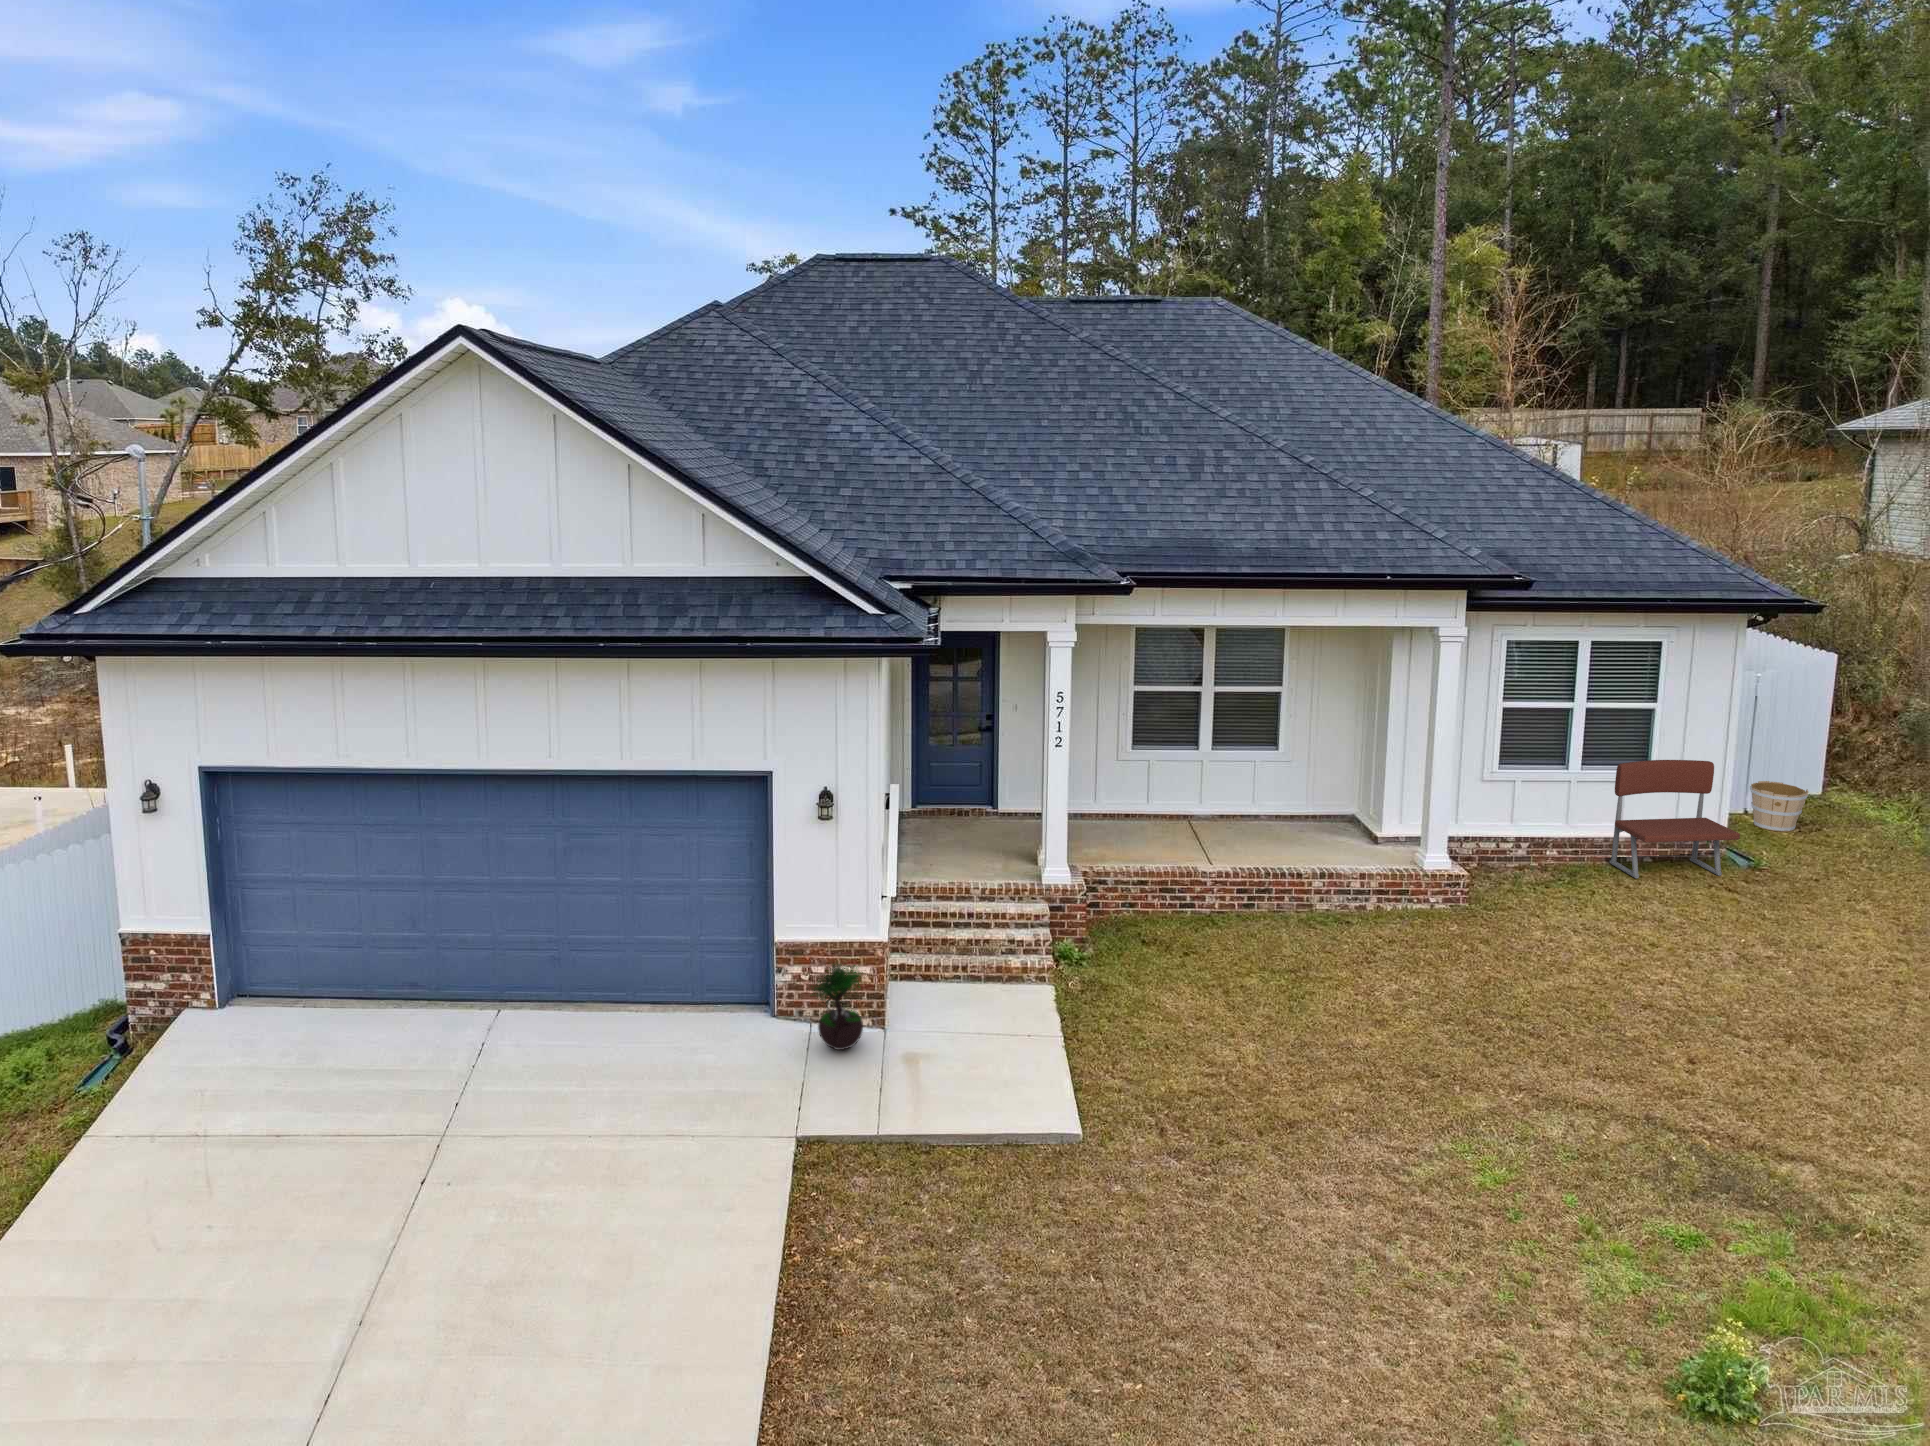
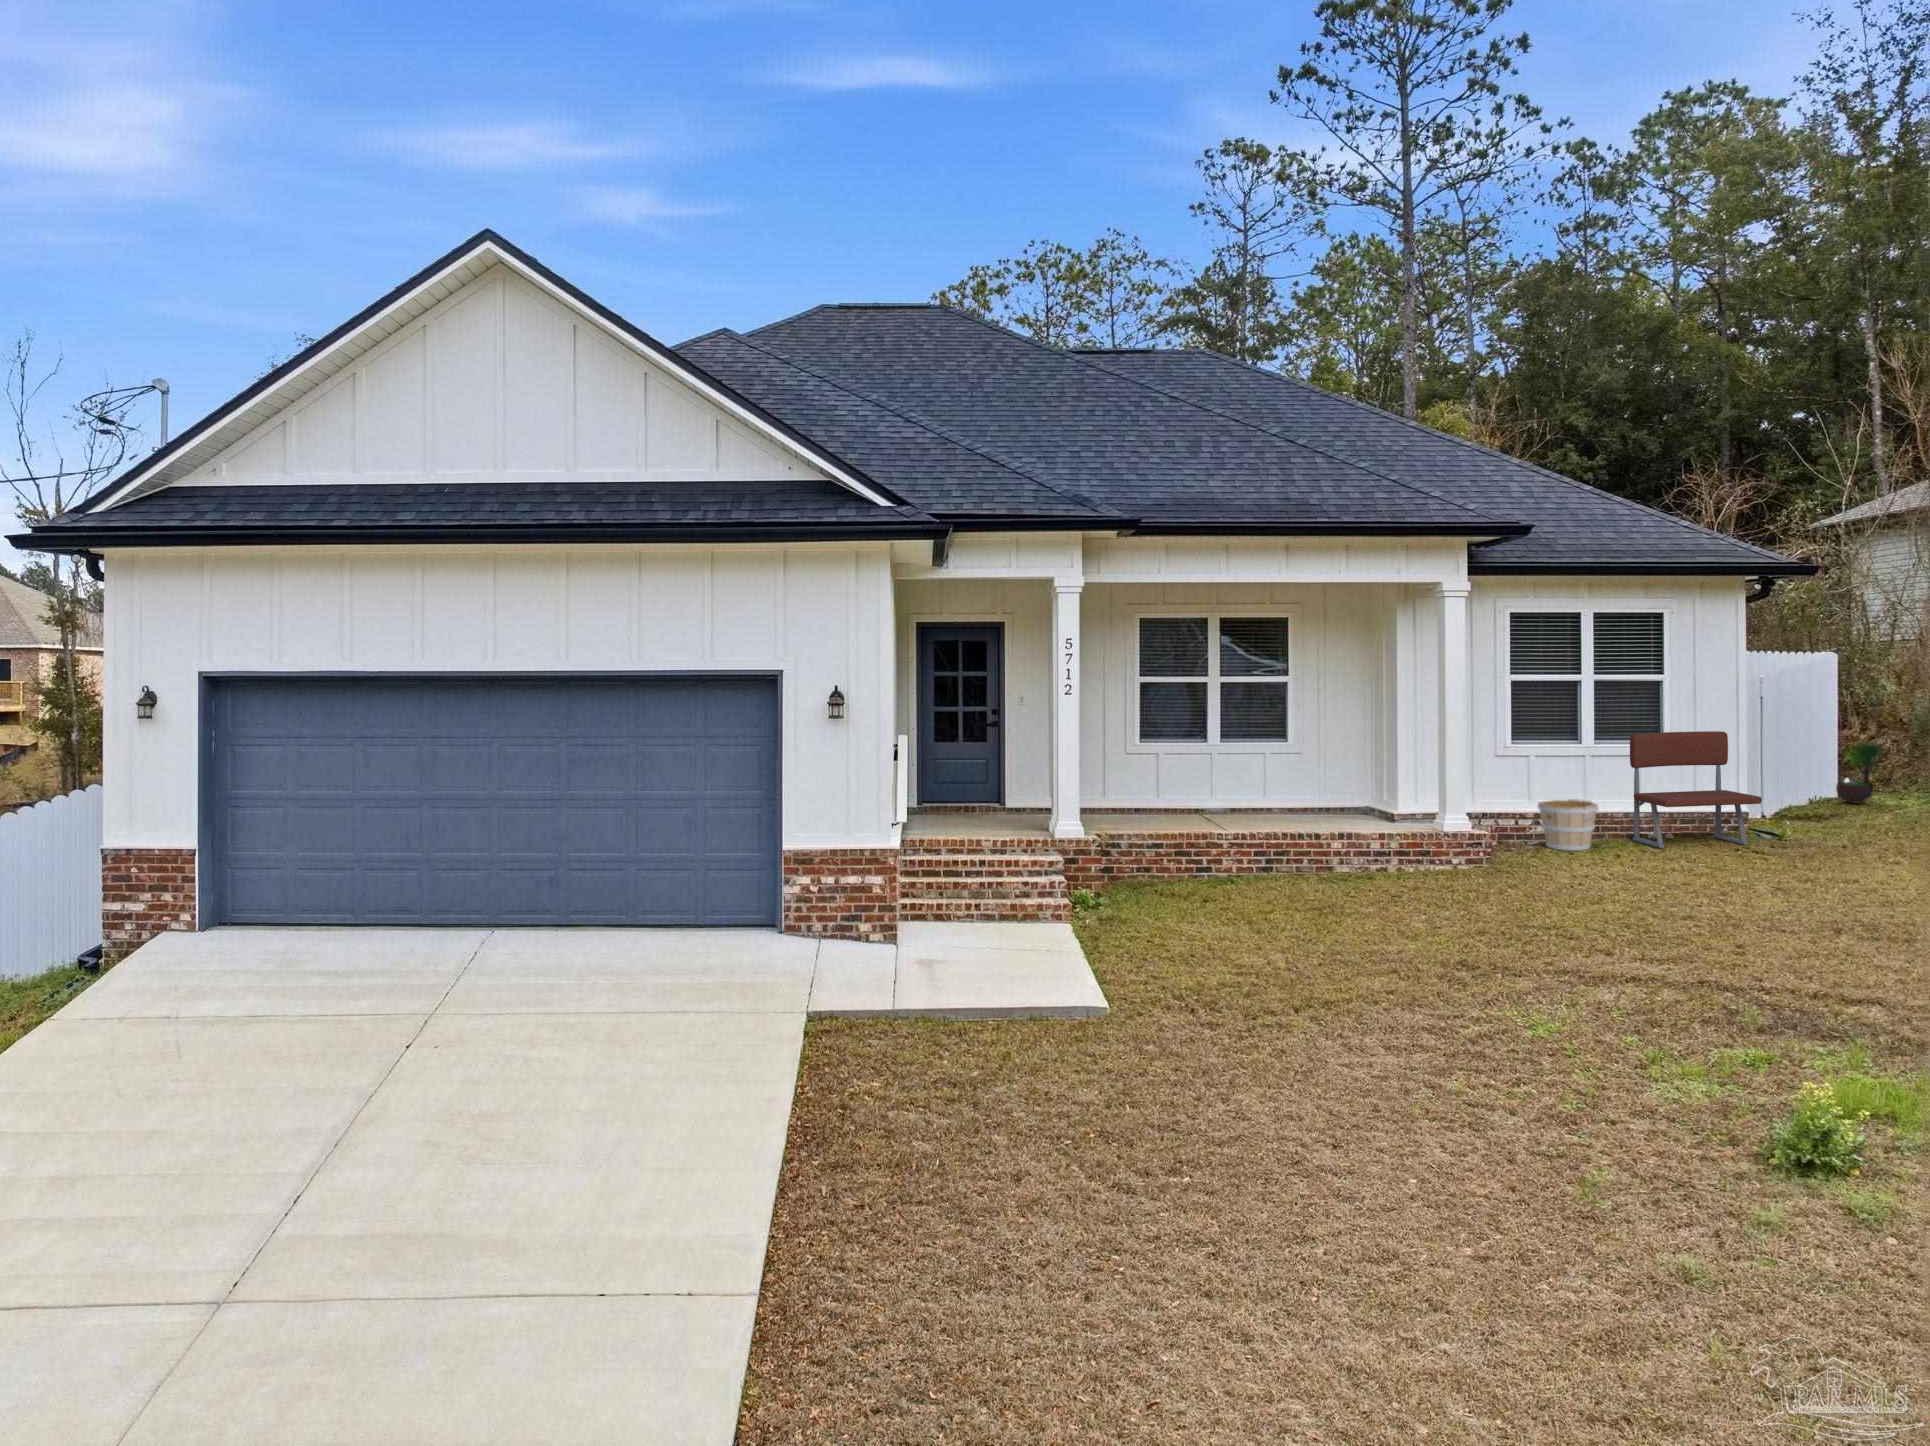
wooden bucket: present [1750,781,1809,832] -> present [1538,799,1598,851]
potted tree: present [811,964,863,1050] -> present [1836,743,1882,804]

